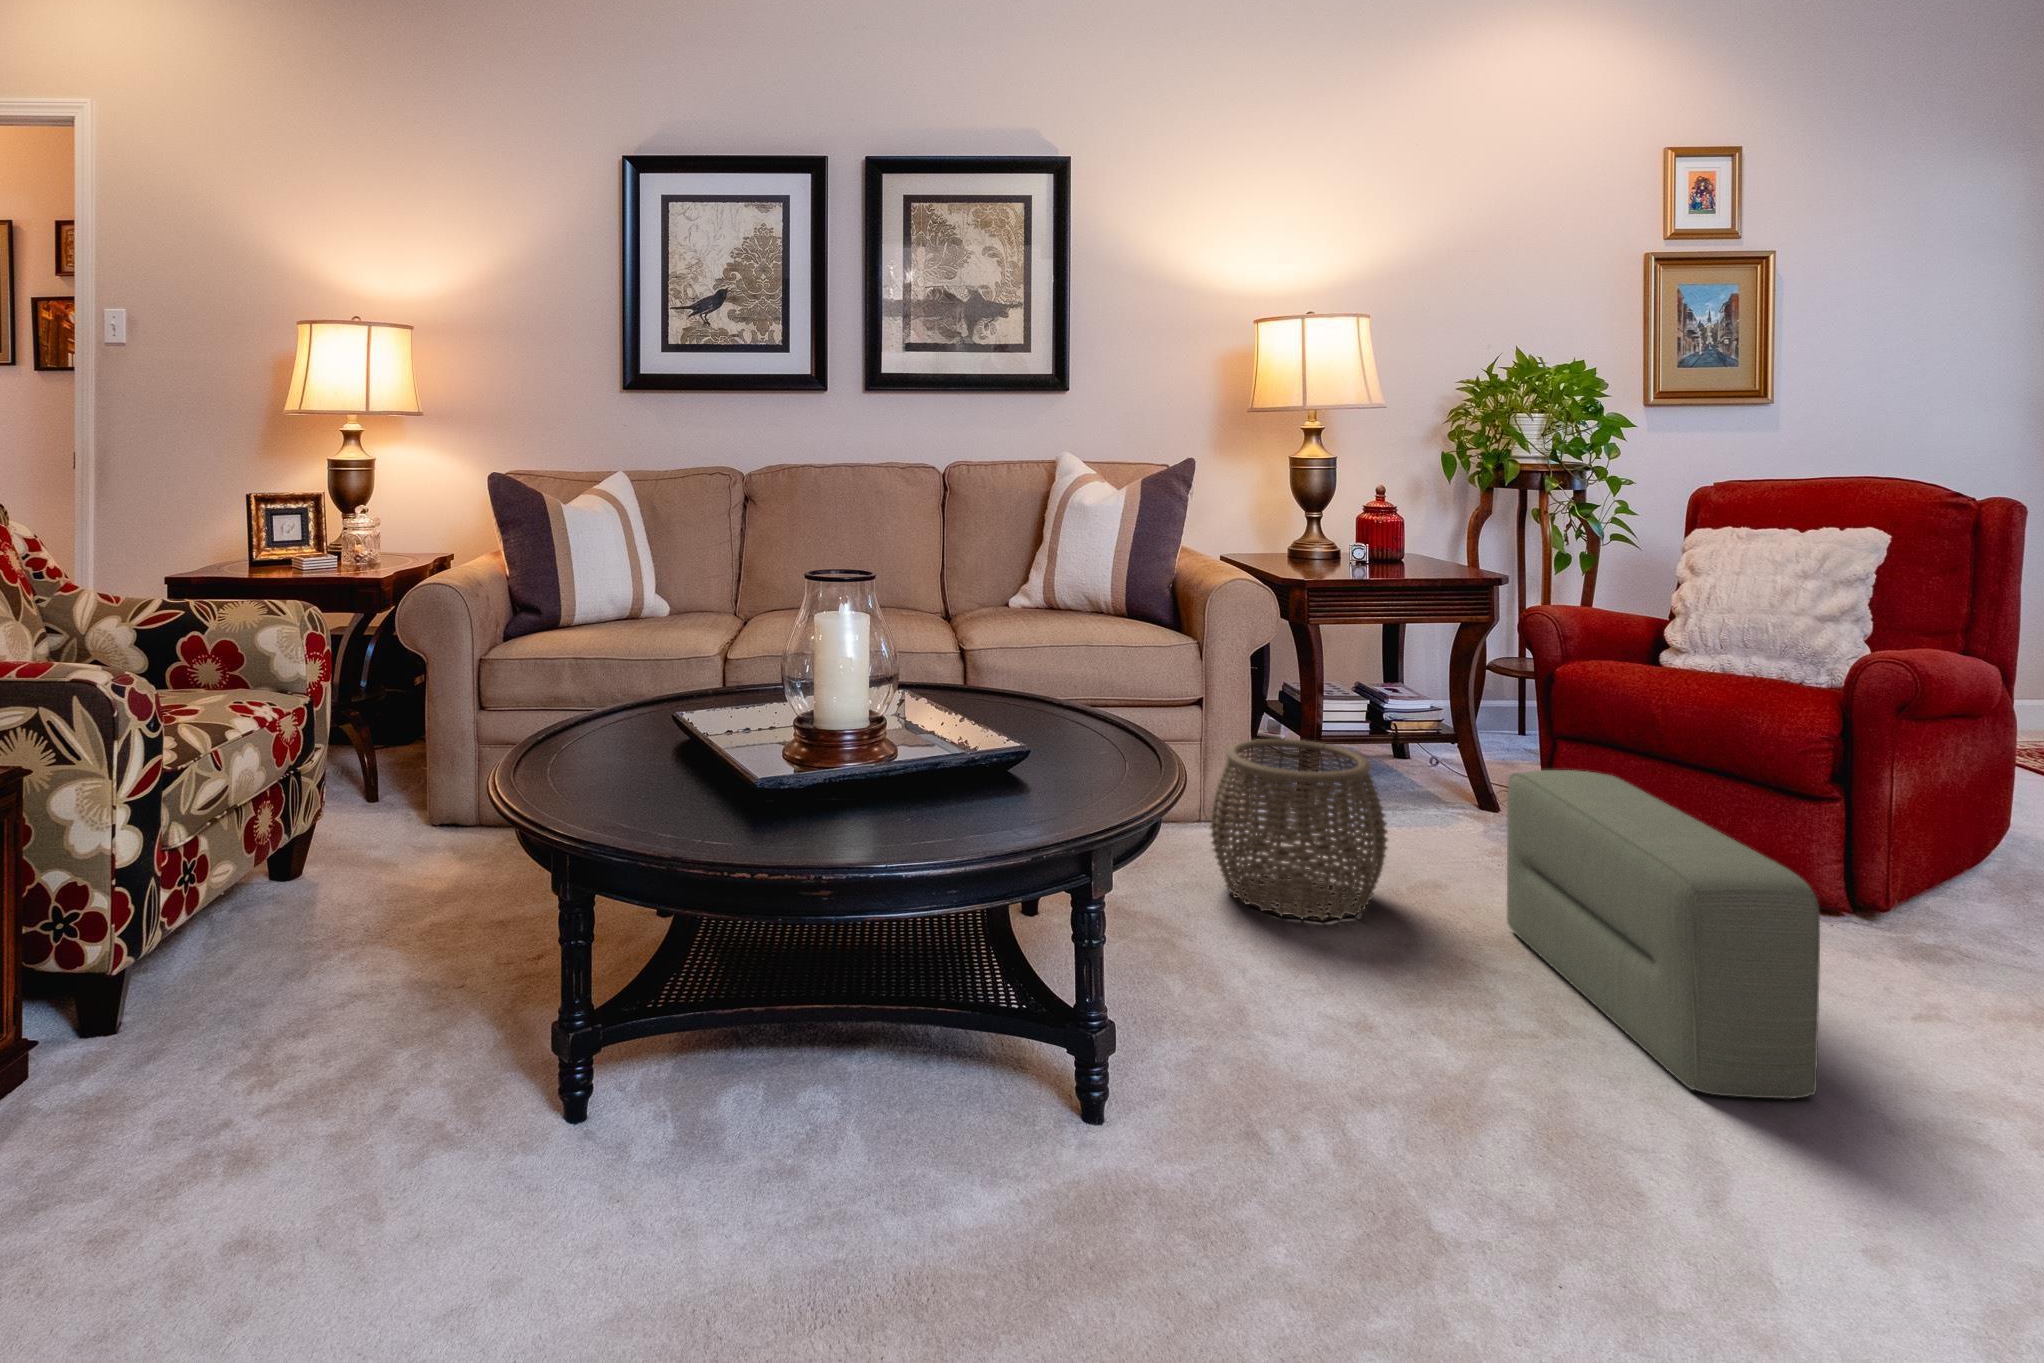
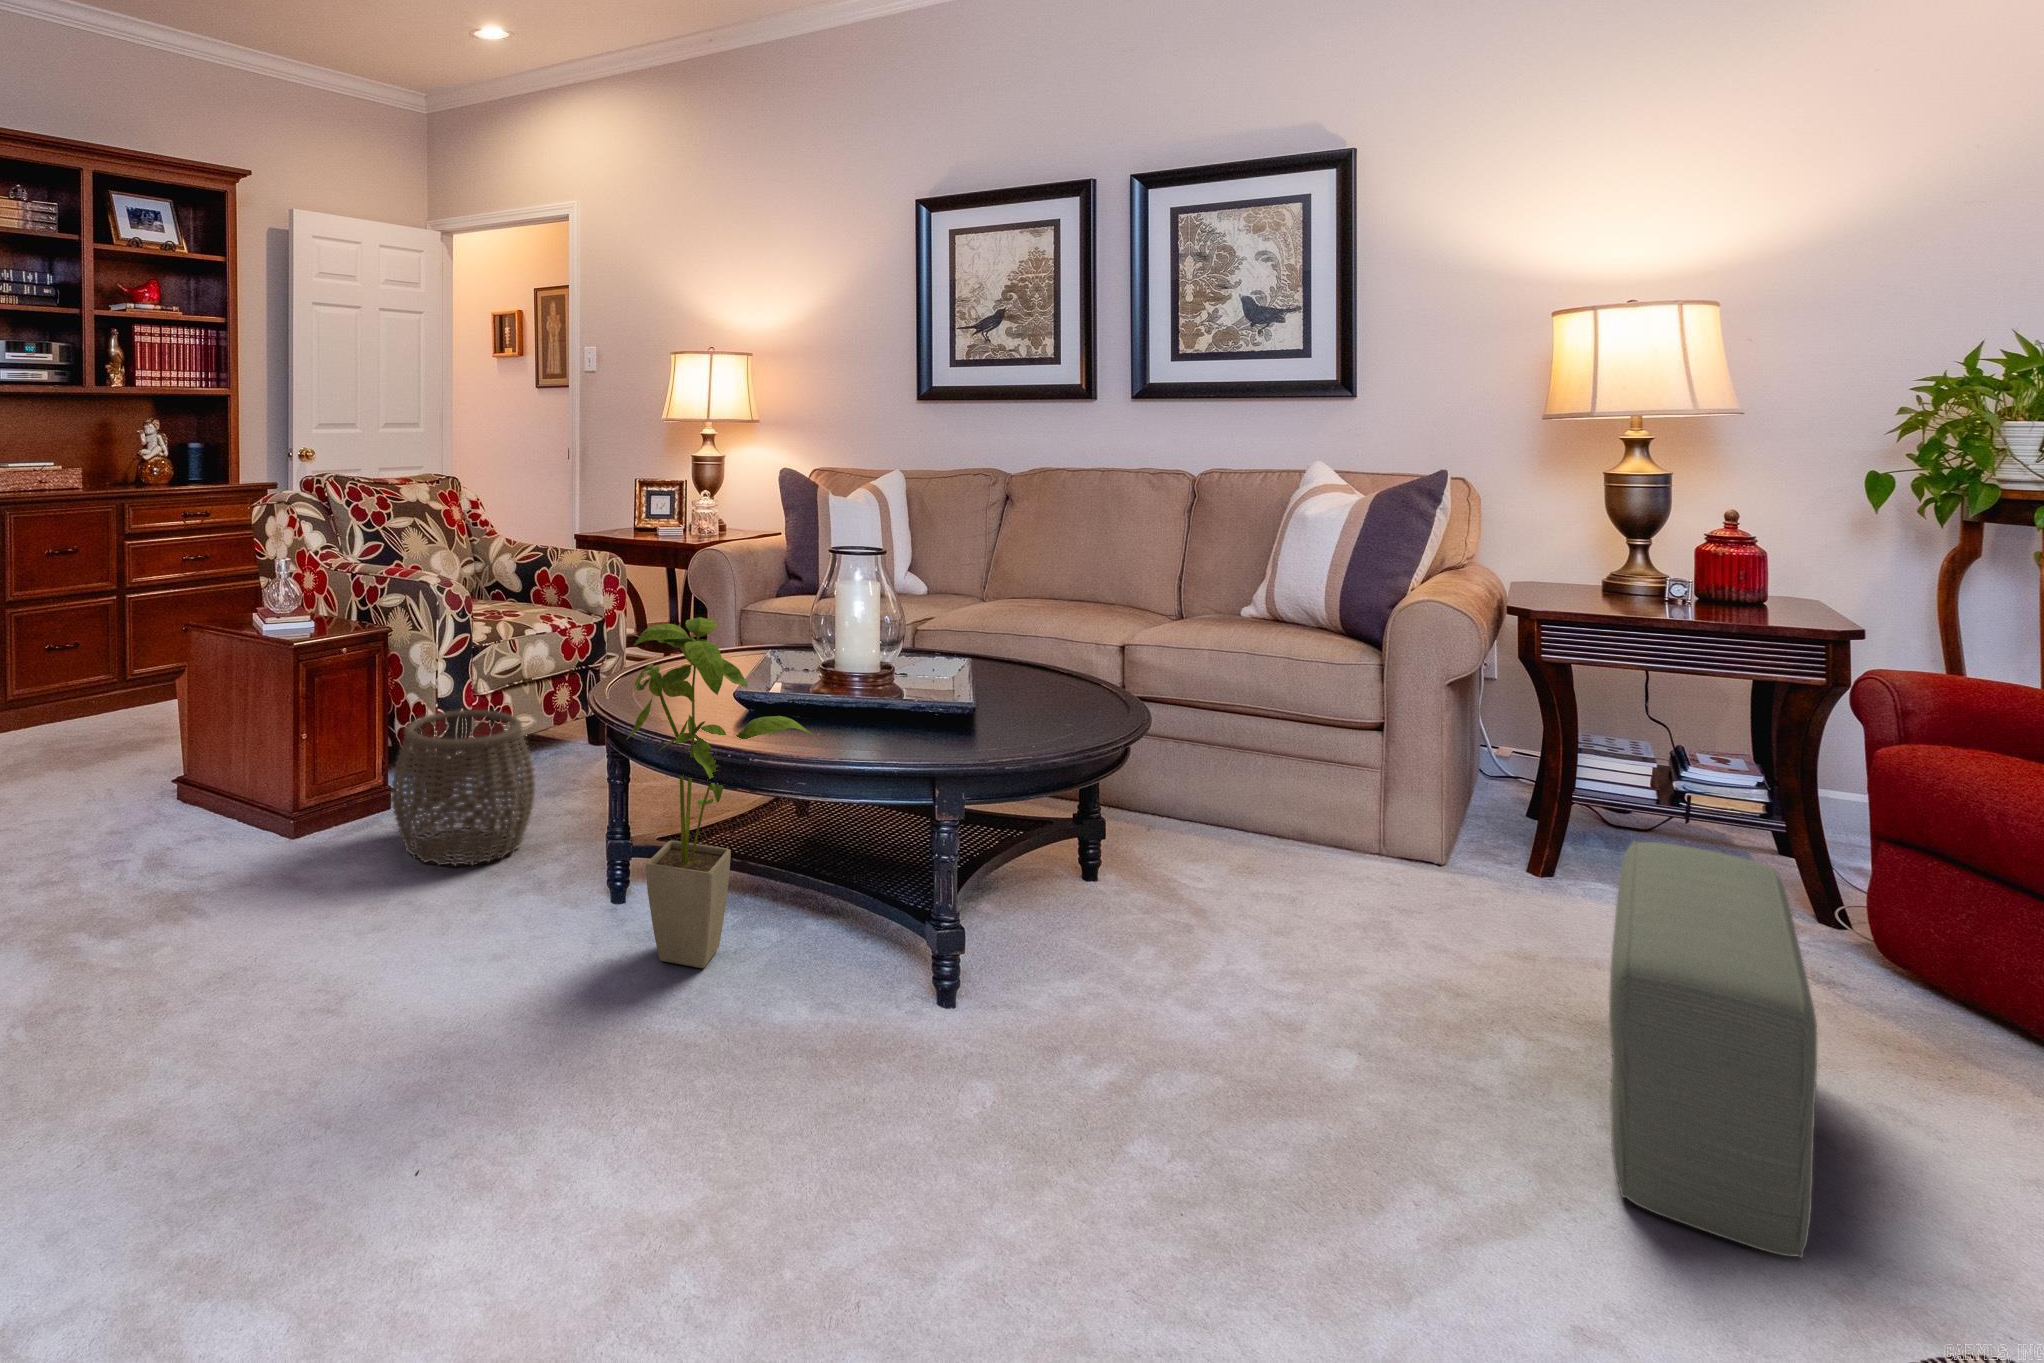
house plant: none [646,675,891,1179] -> present [627,617,813,968]
woven basket: present [1210,739,1388,920] -> present [392,710,535,866]

